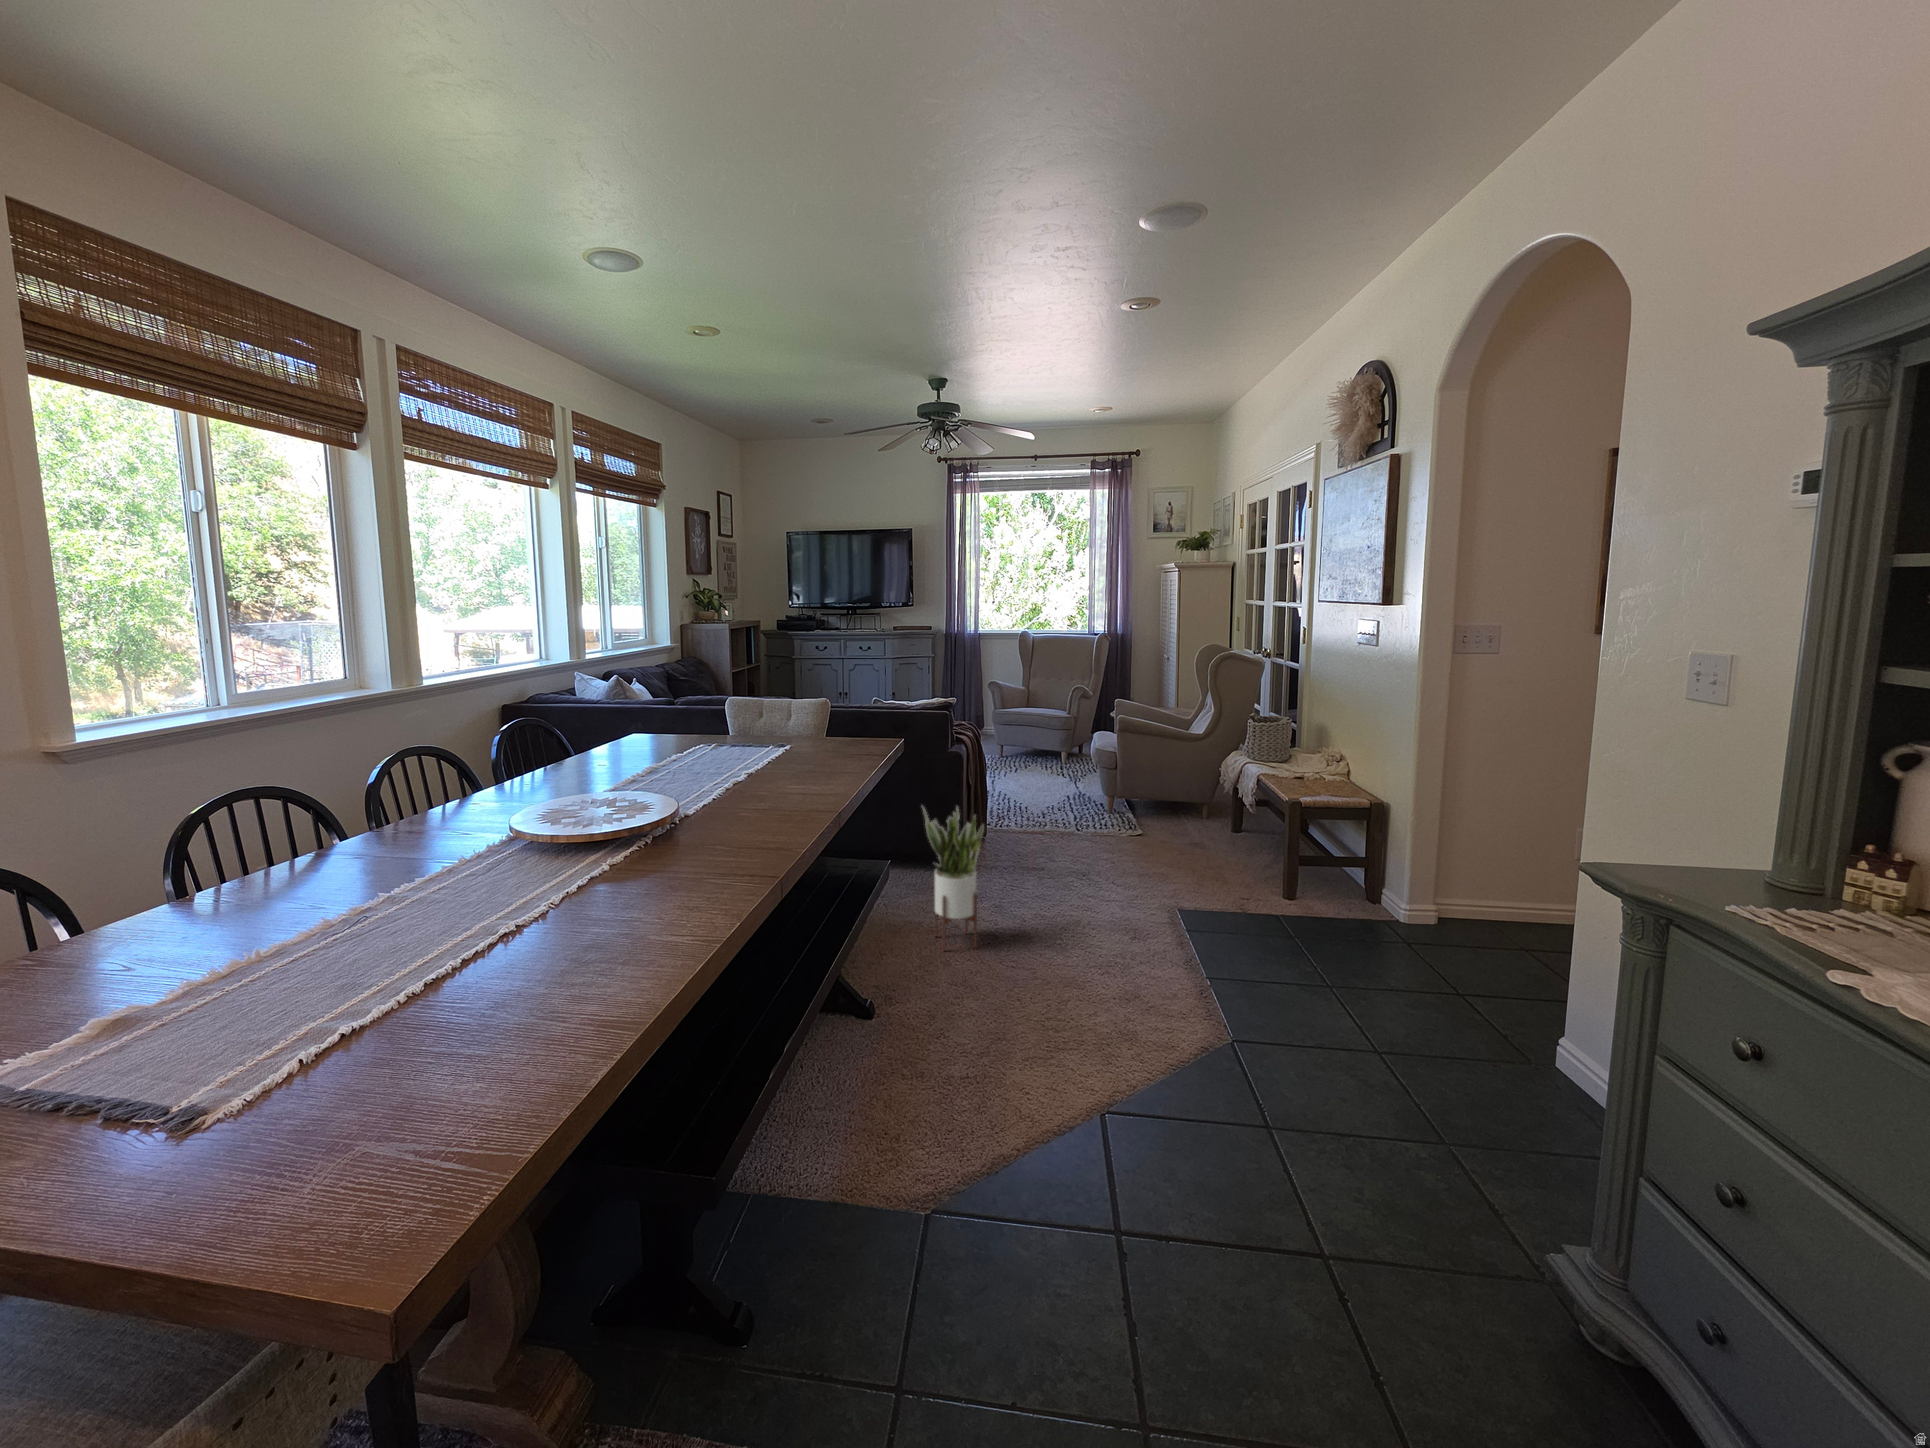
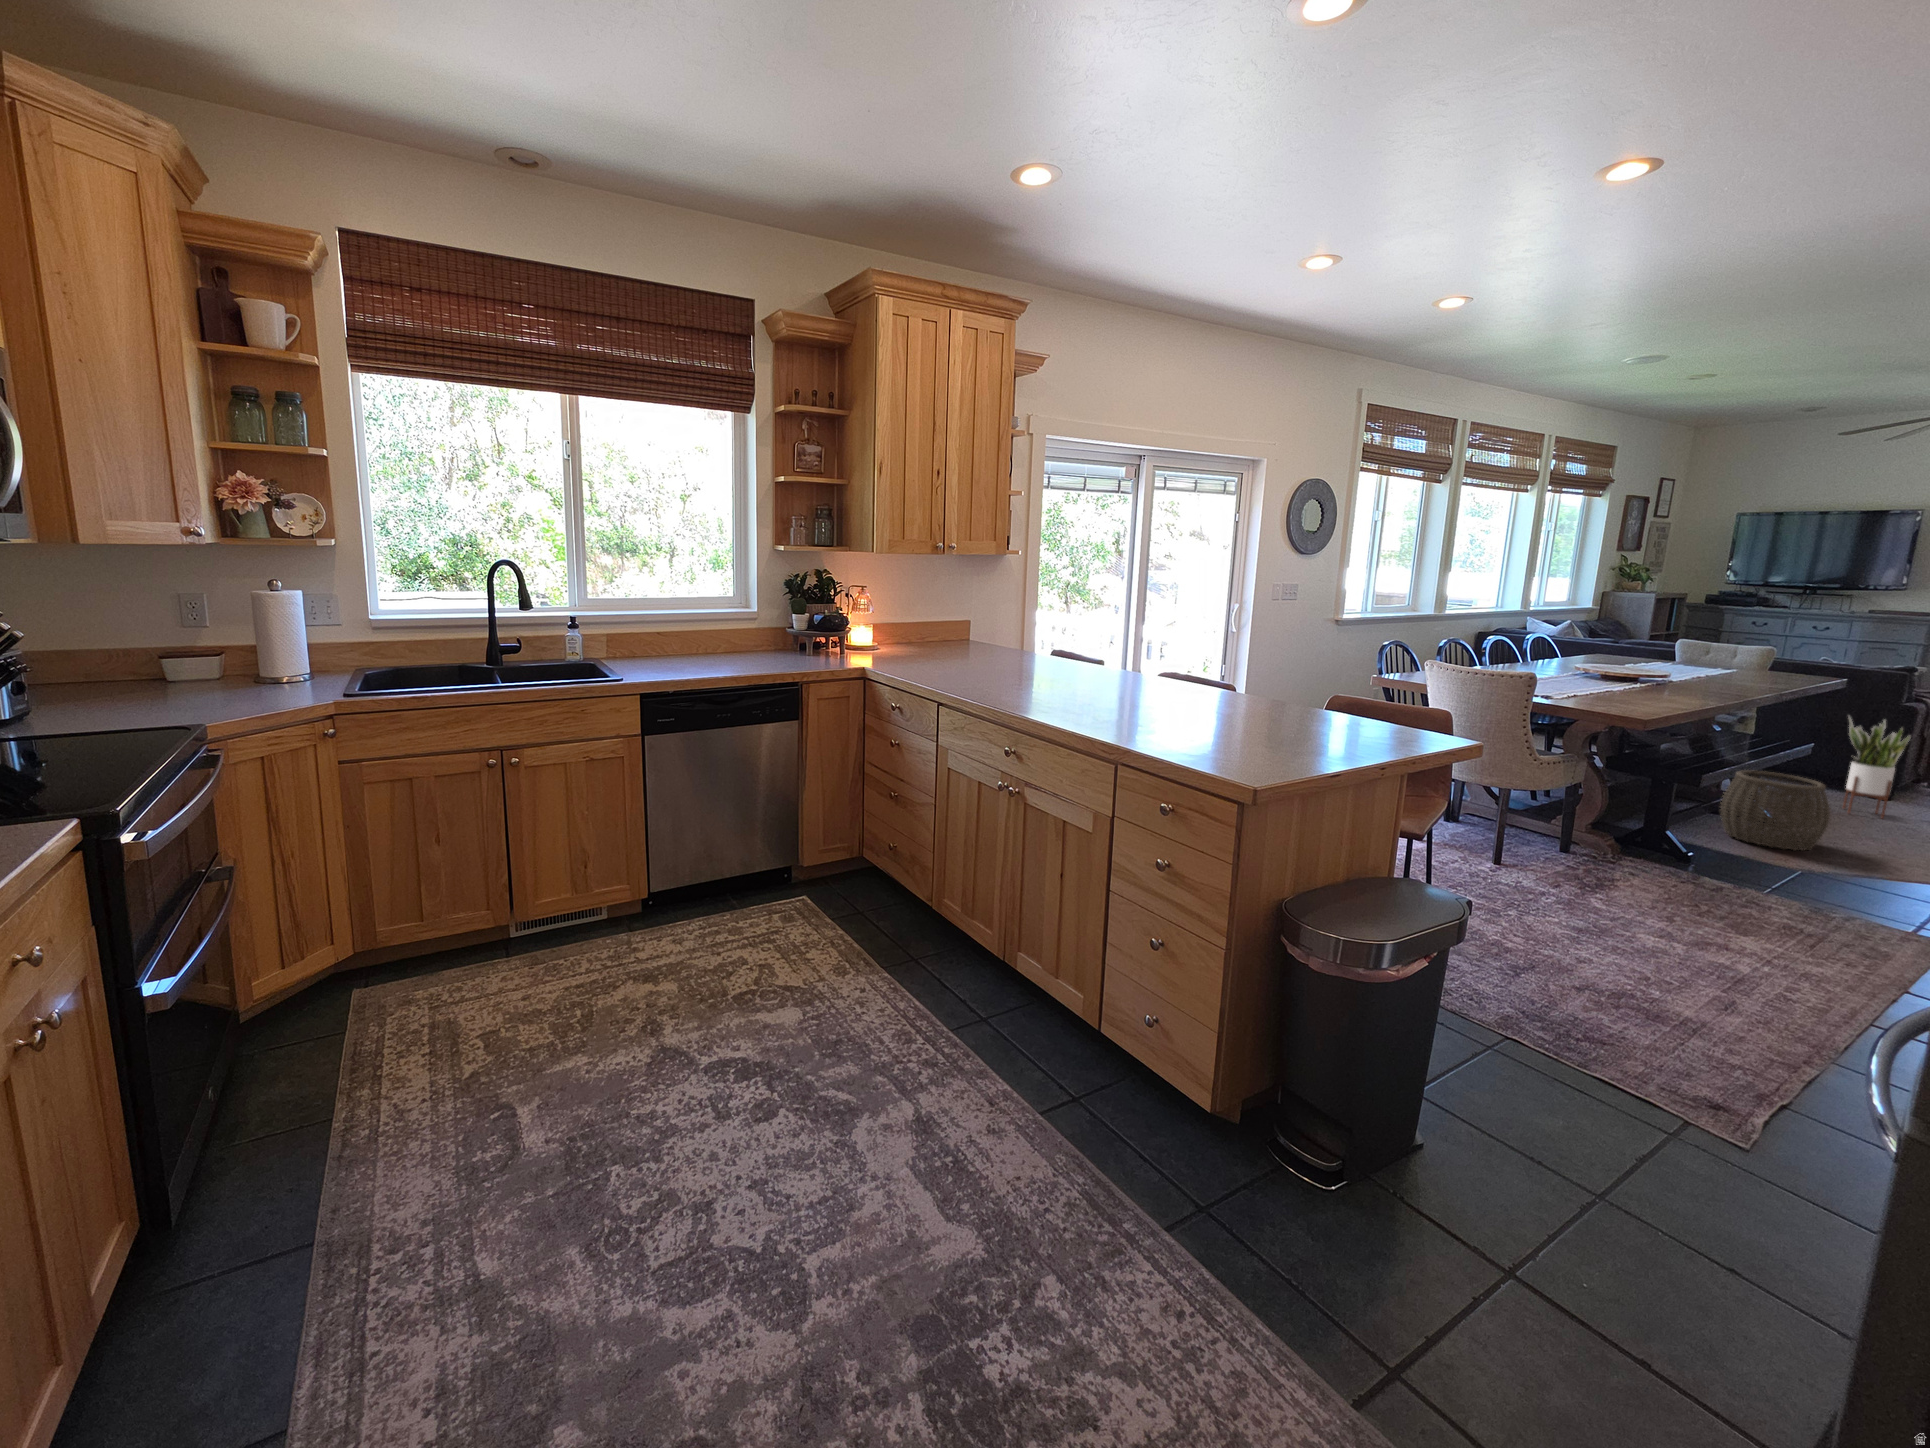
woven basket: none [797,1001,958,1208] -> present [1720,770,1830,851]

